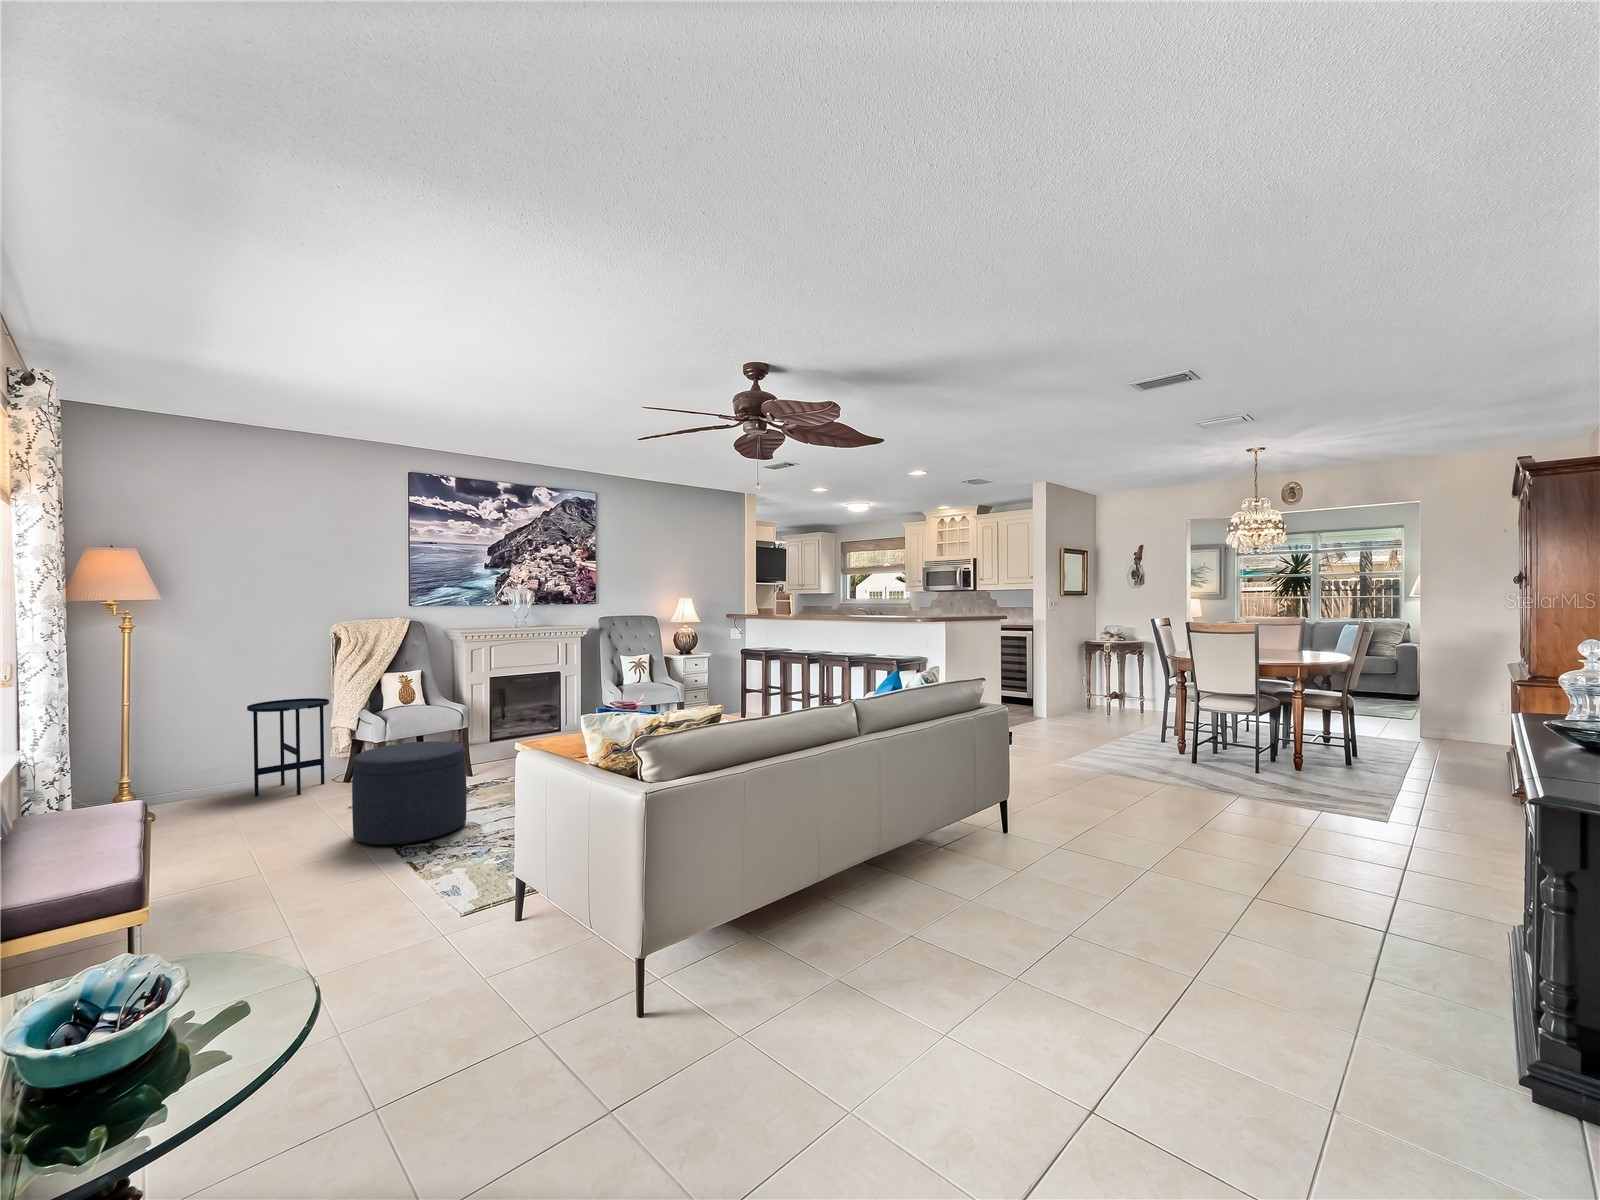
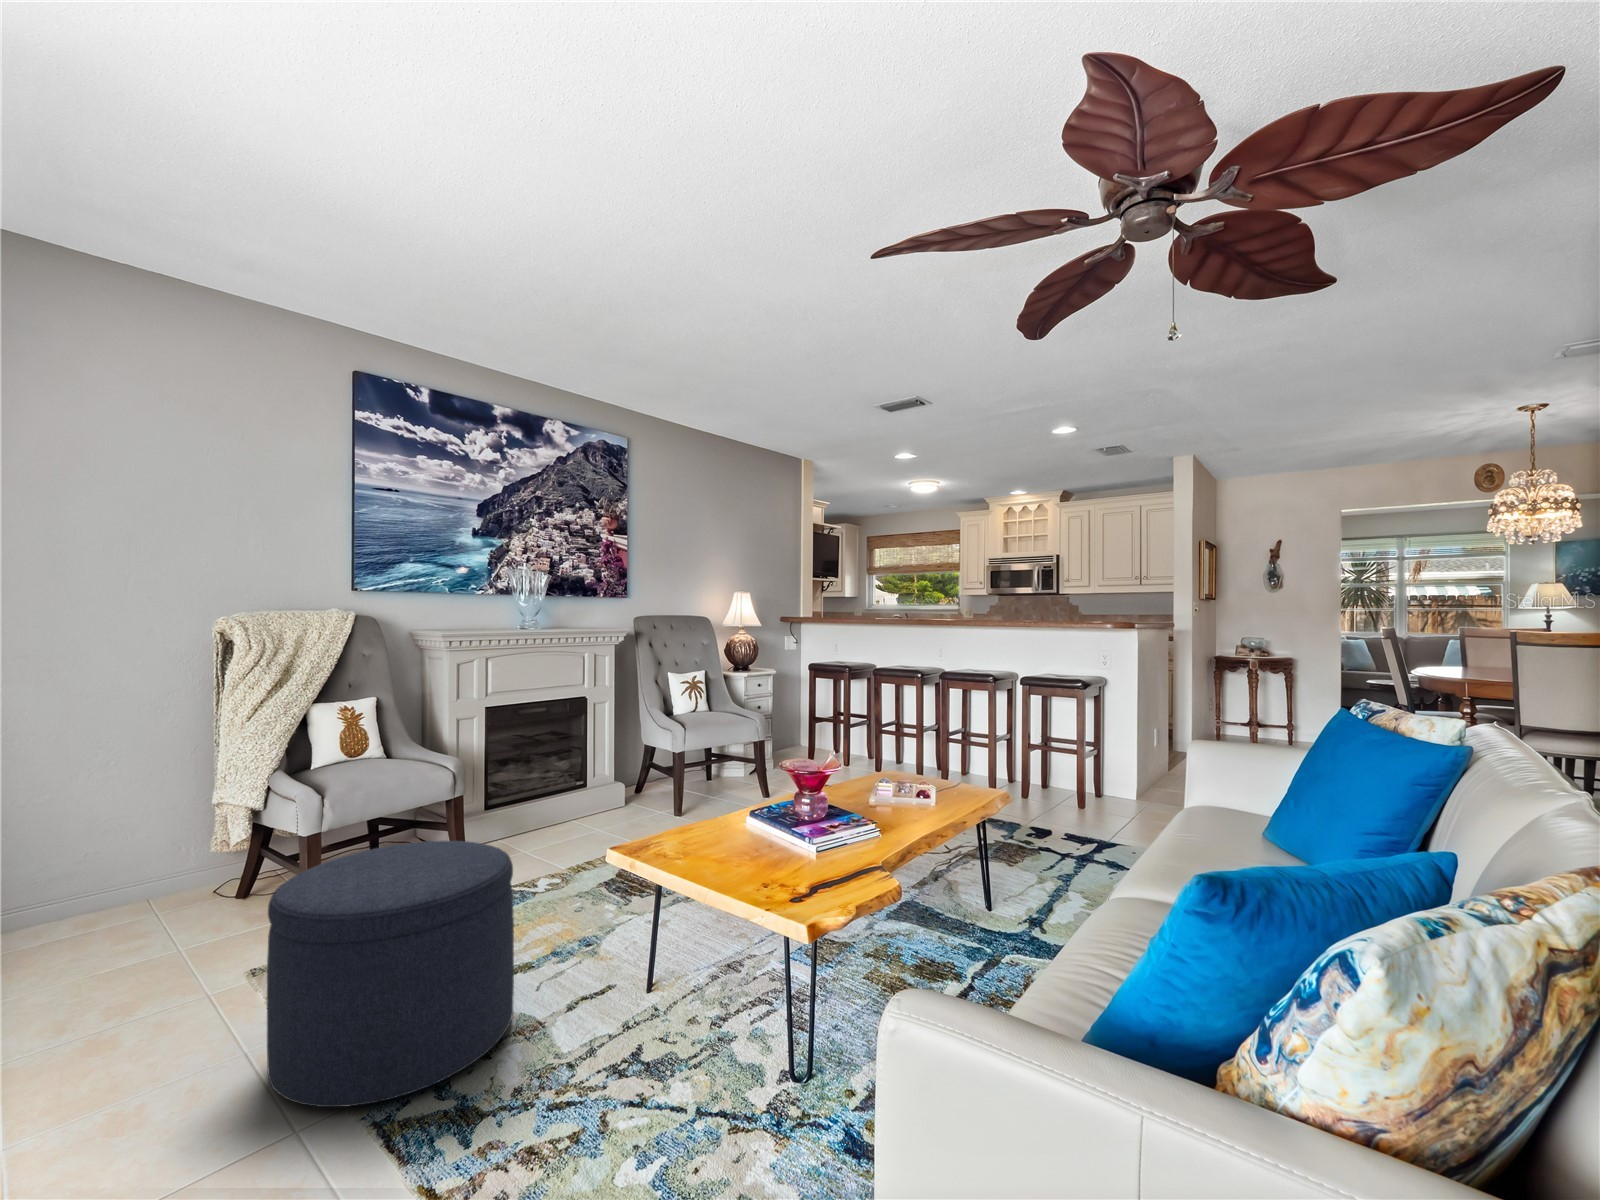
side table: present [247,698,329,796] -> none [38,751,208,948]

